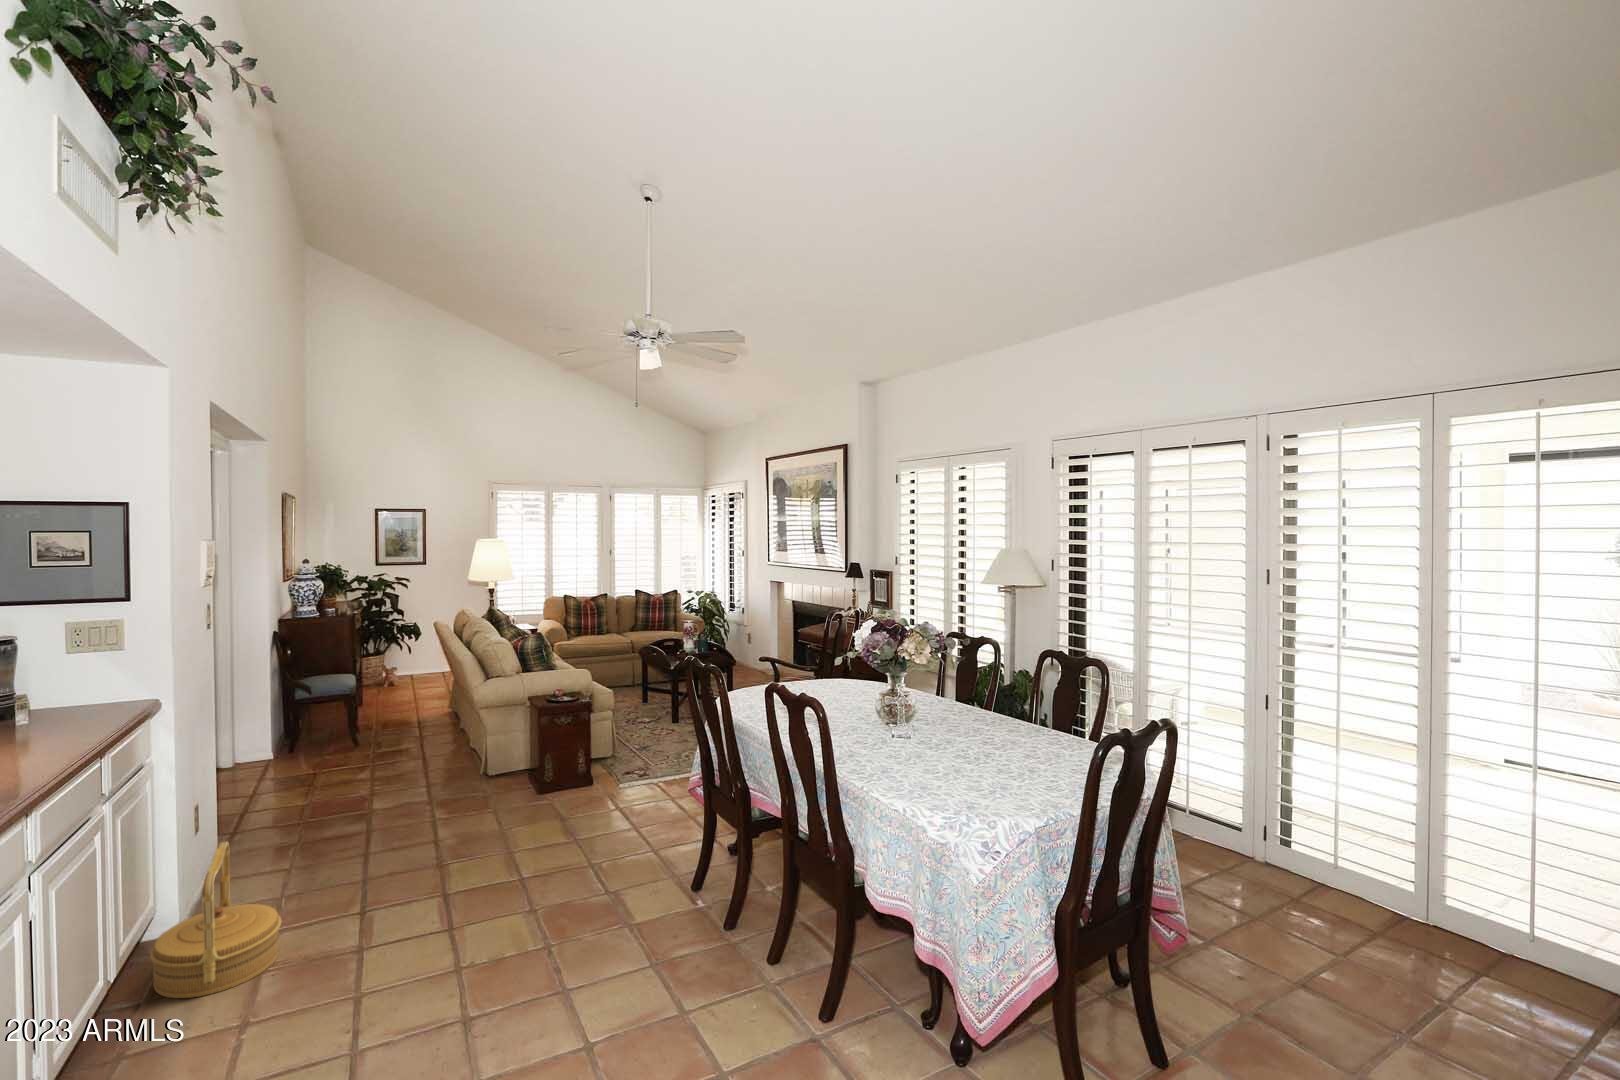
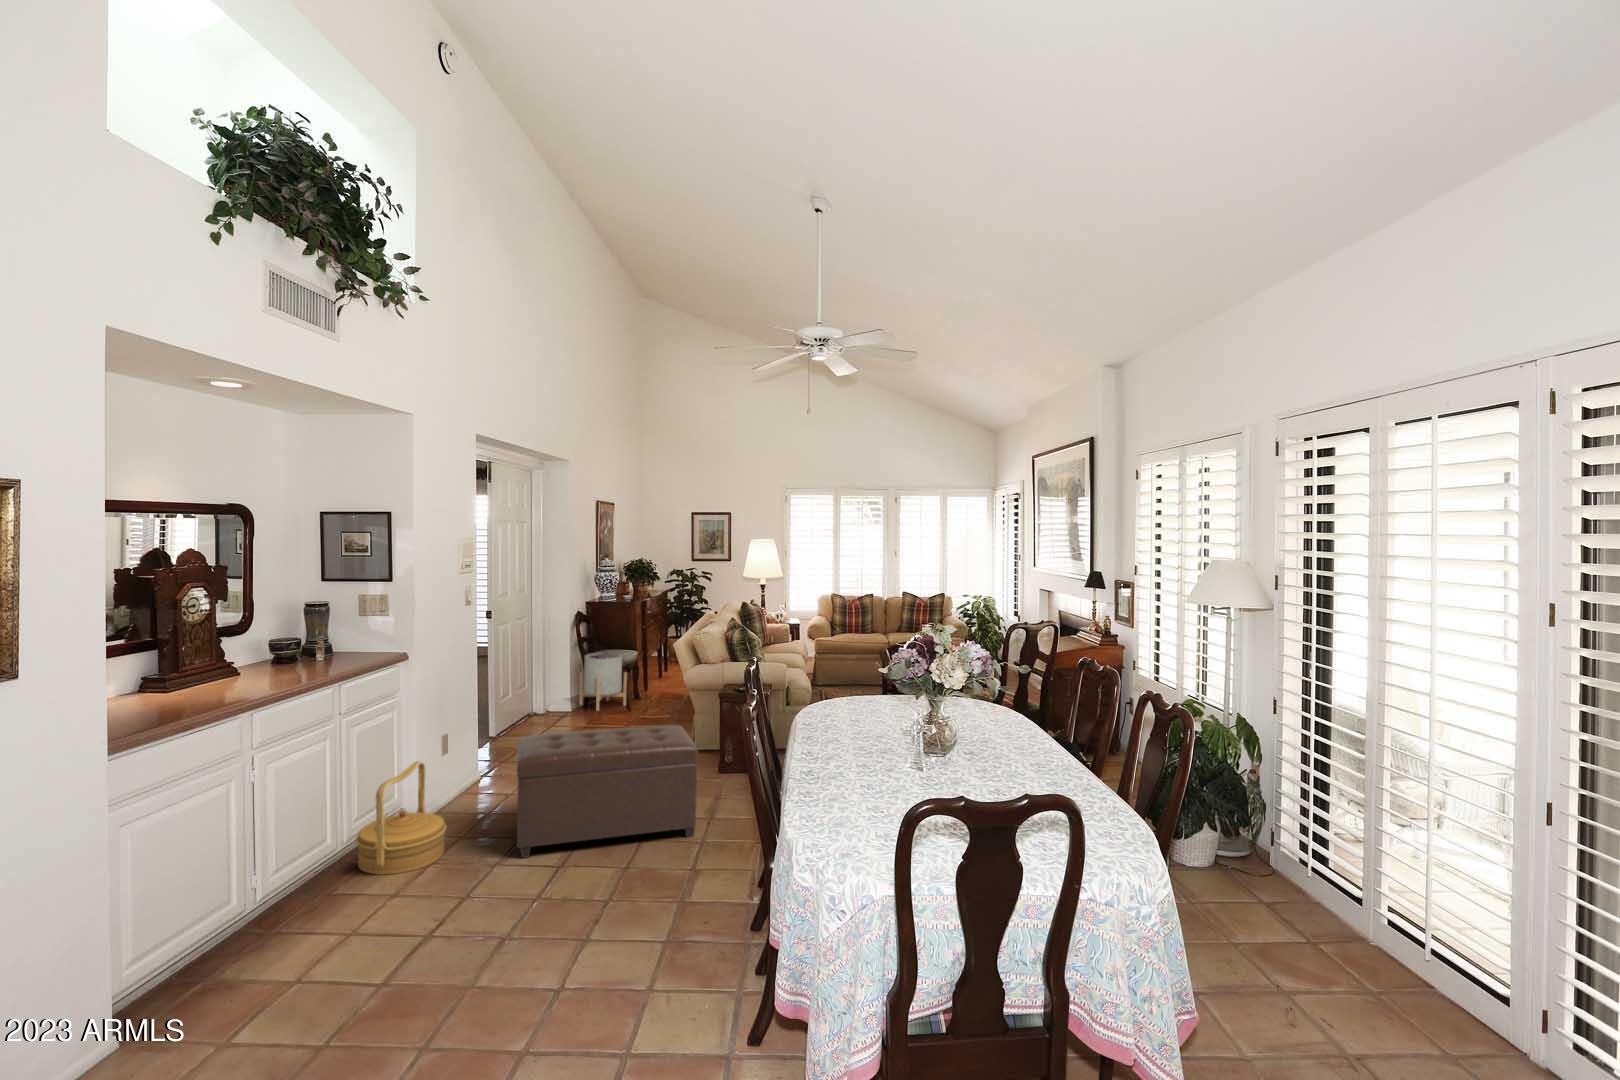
planter: none [286,682,352,753] -> present [579,653,627,711]
ottoman: none [348,746,578,927] -> present [516,725,698,858]

